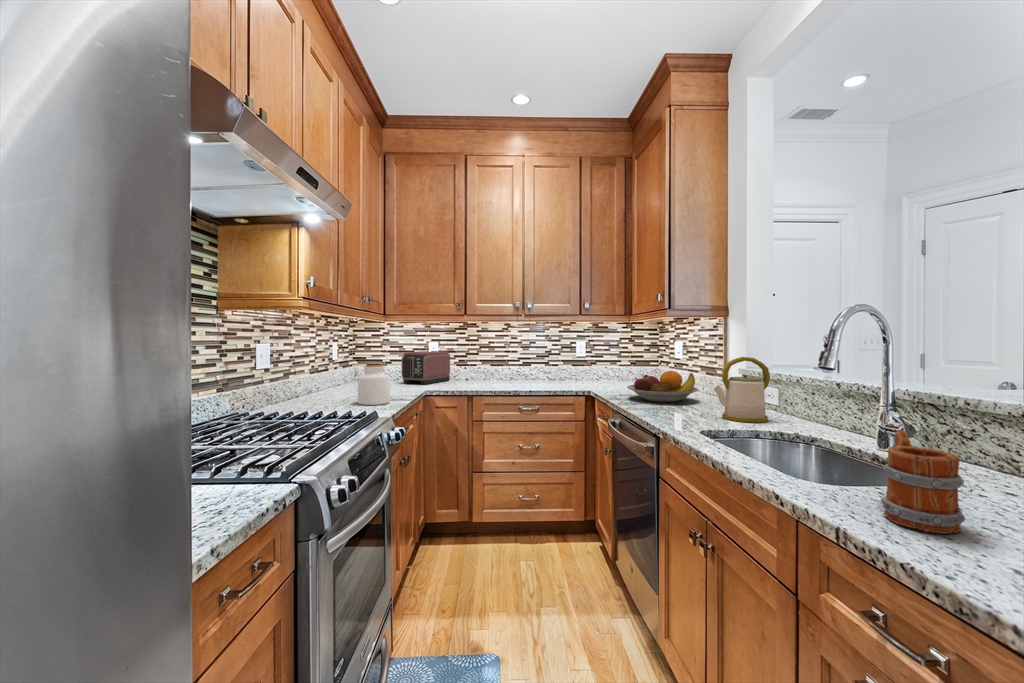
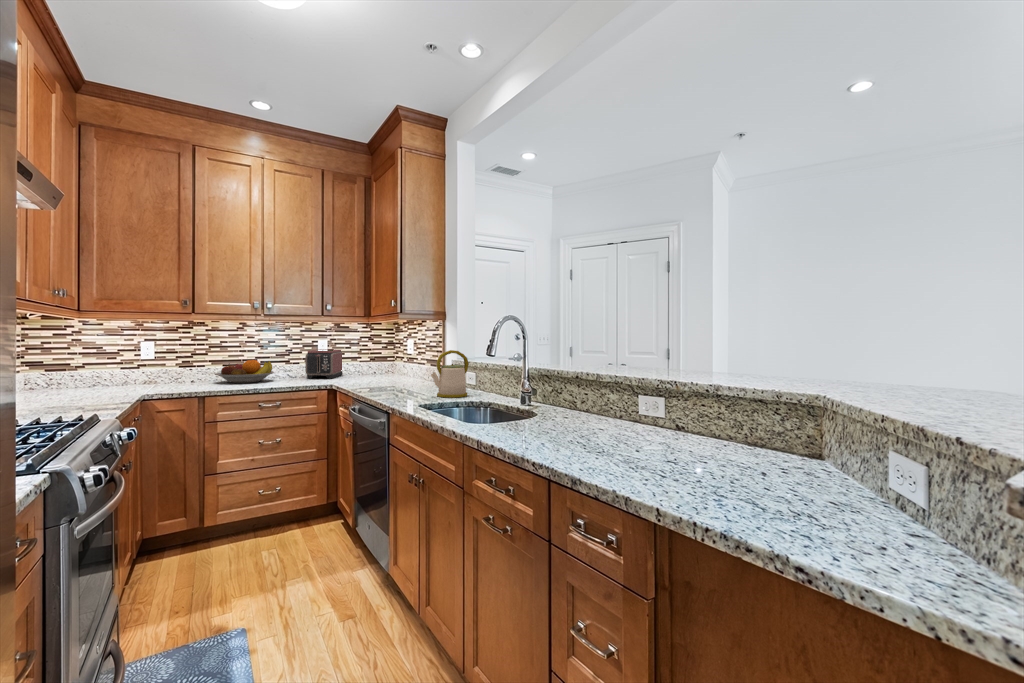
toaster: present [402,351,450,384] -> present [305,349,342,379]
jar: present [358,365,390,405] -> none [54,367,101,411]
fruit bowl: present [627,371,698,402] -> present [215,360,274,383]
mug: present [881,431,965,534] -> none [504,386,537,436]

